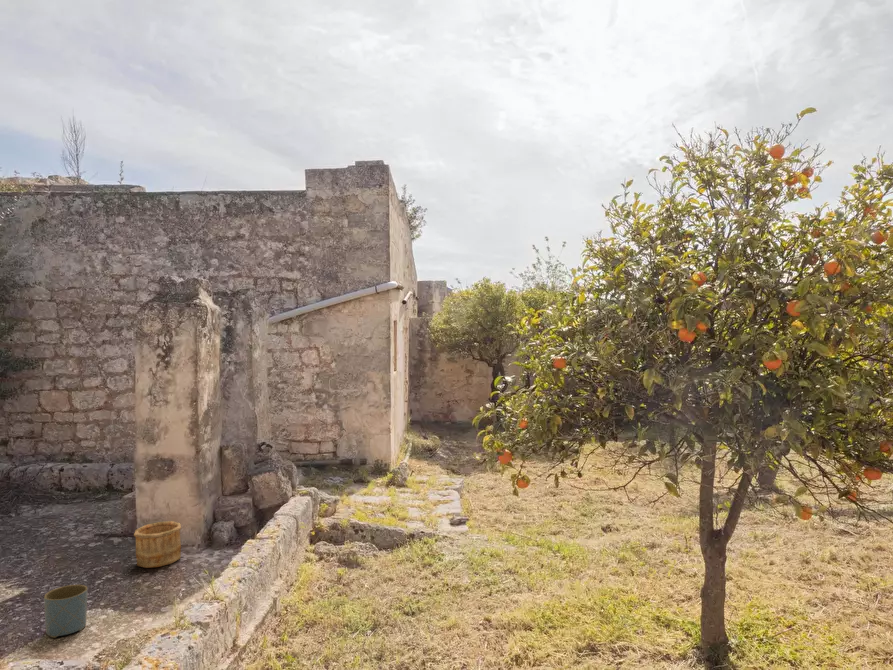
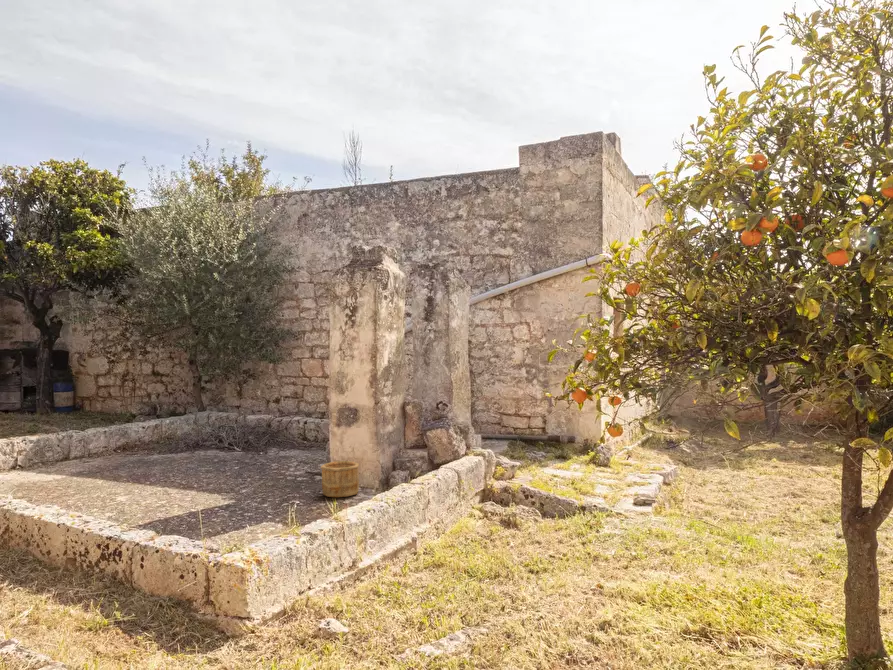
planter: present [44,585,88,638] -> none [235,492,266,530]

